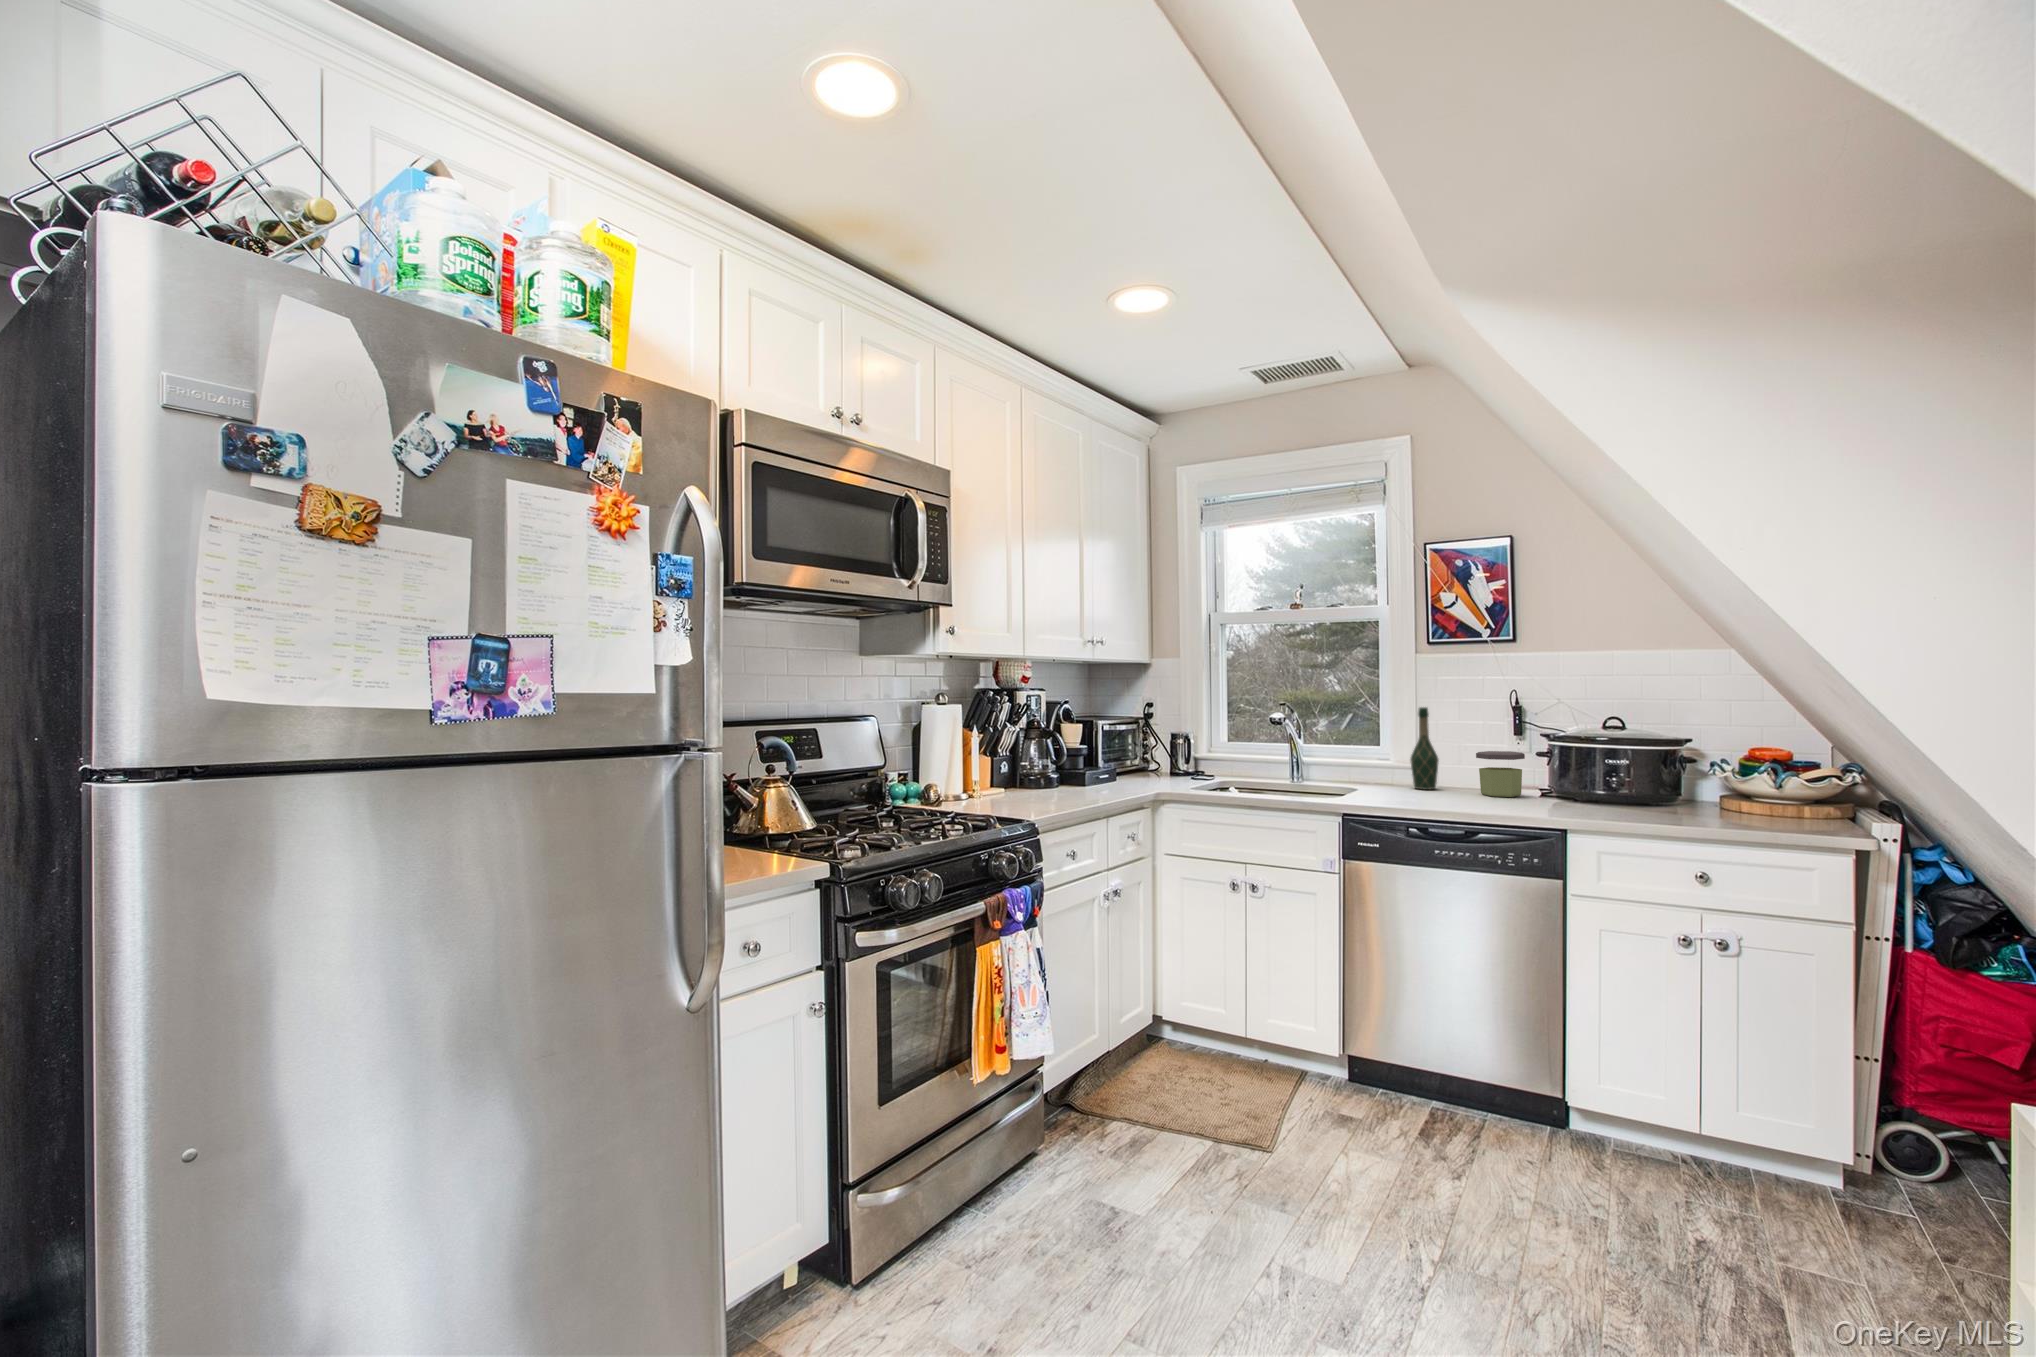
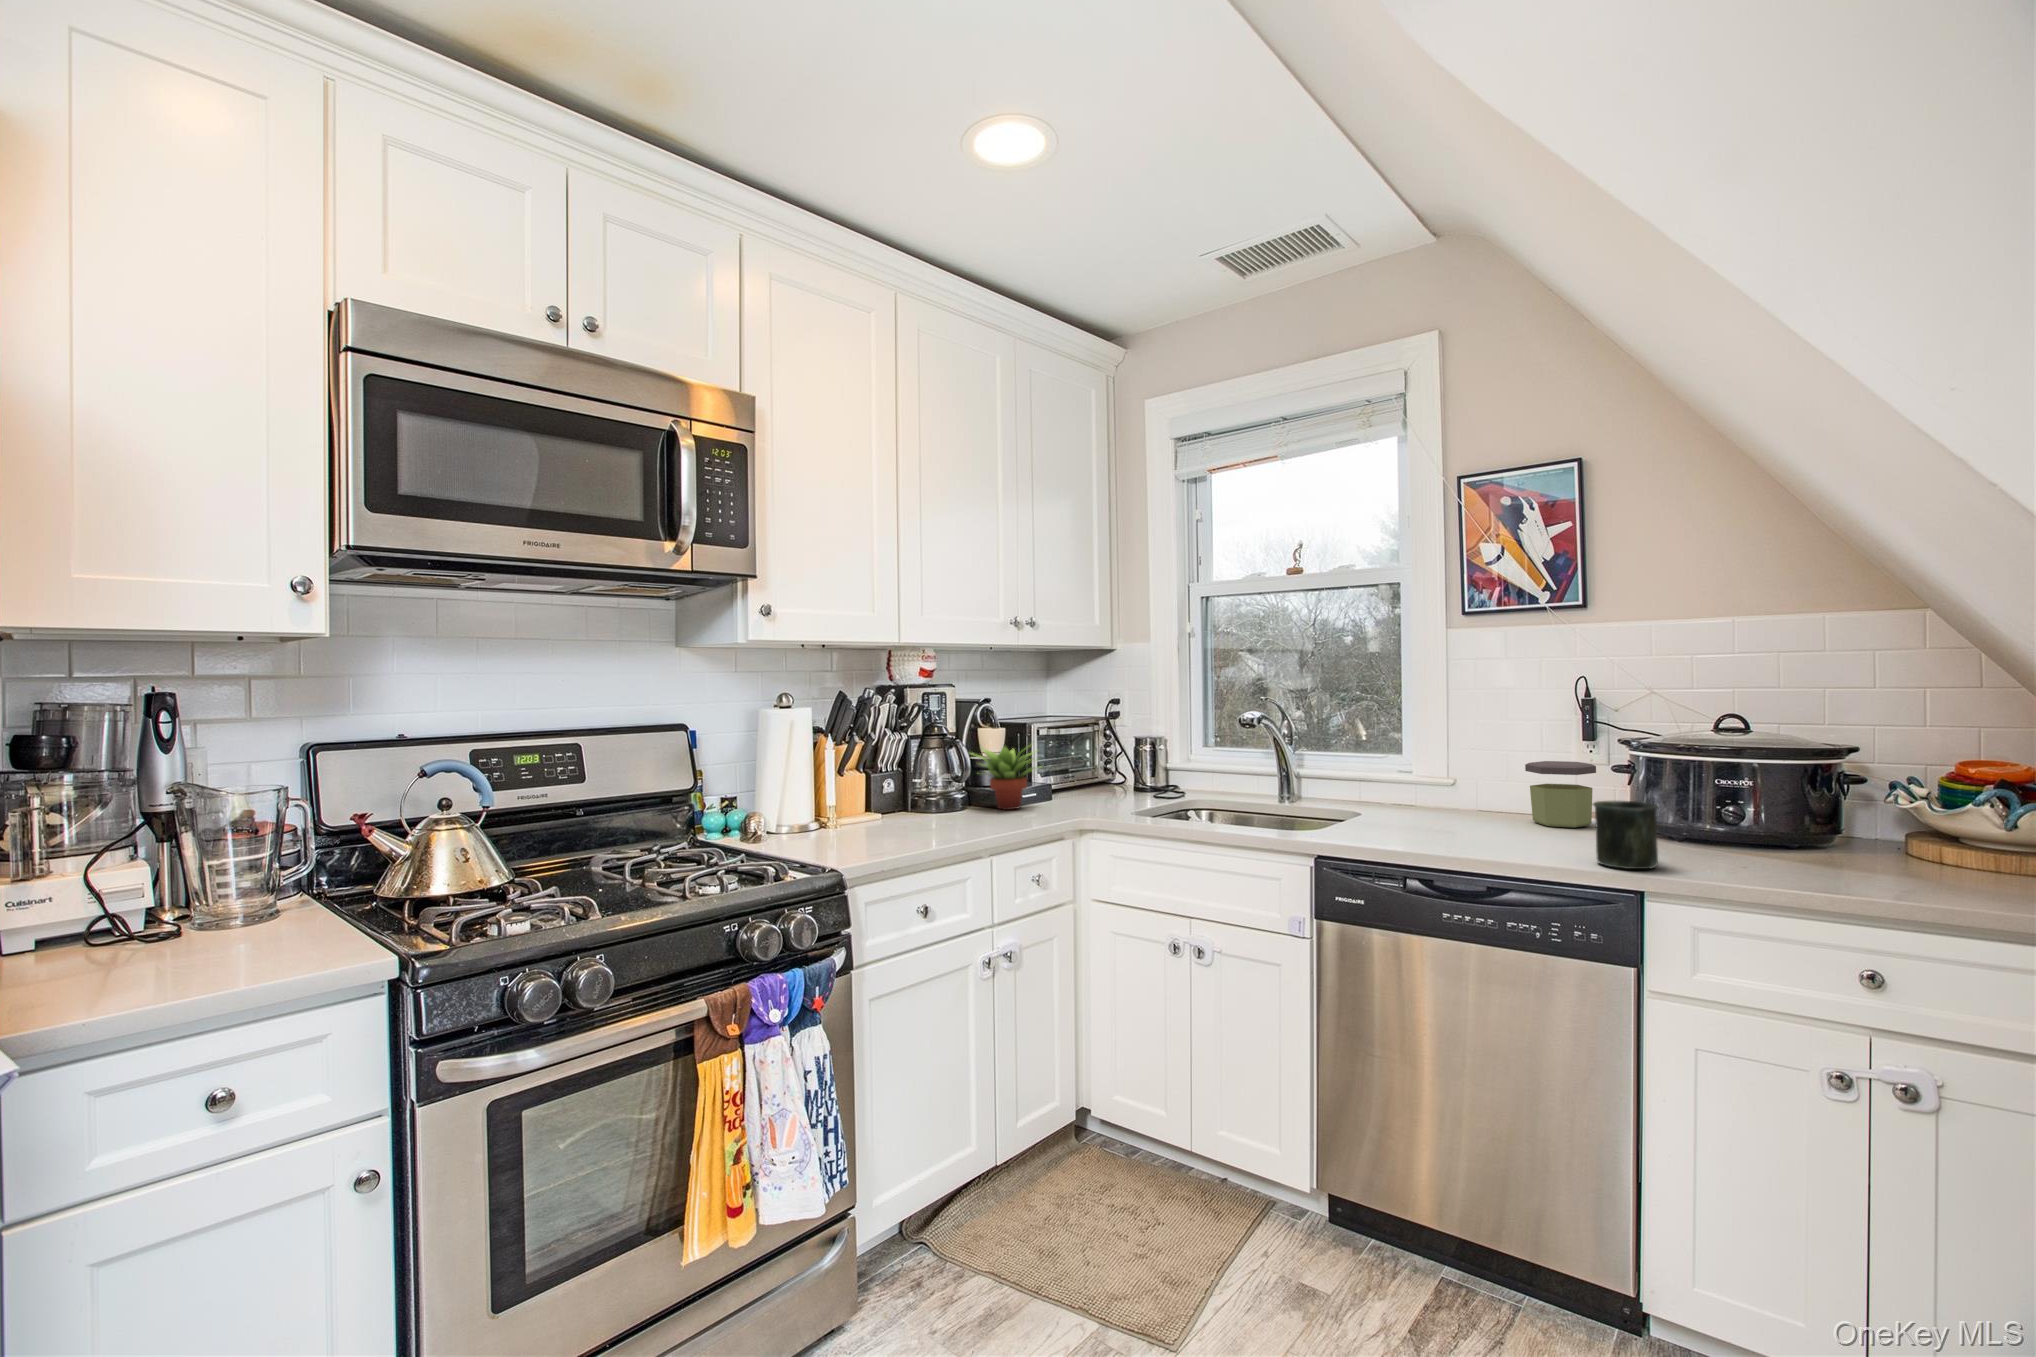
wine bottle: present [1410,707,1439,790] -> none [1436,700,1476,813]
succulent plant: none [1064,735,1121,788] -> present [968,746,1035,810]
mug: none [1534,773,1576,816] -> present [1593,801,1658,869]

